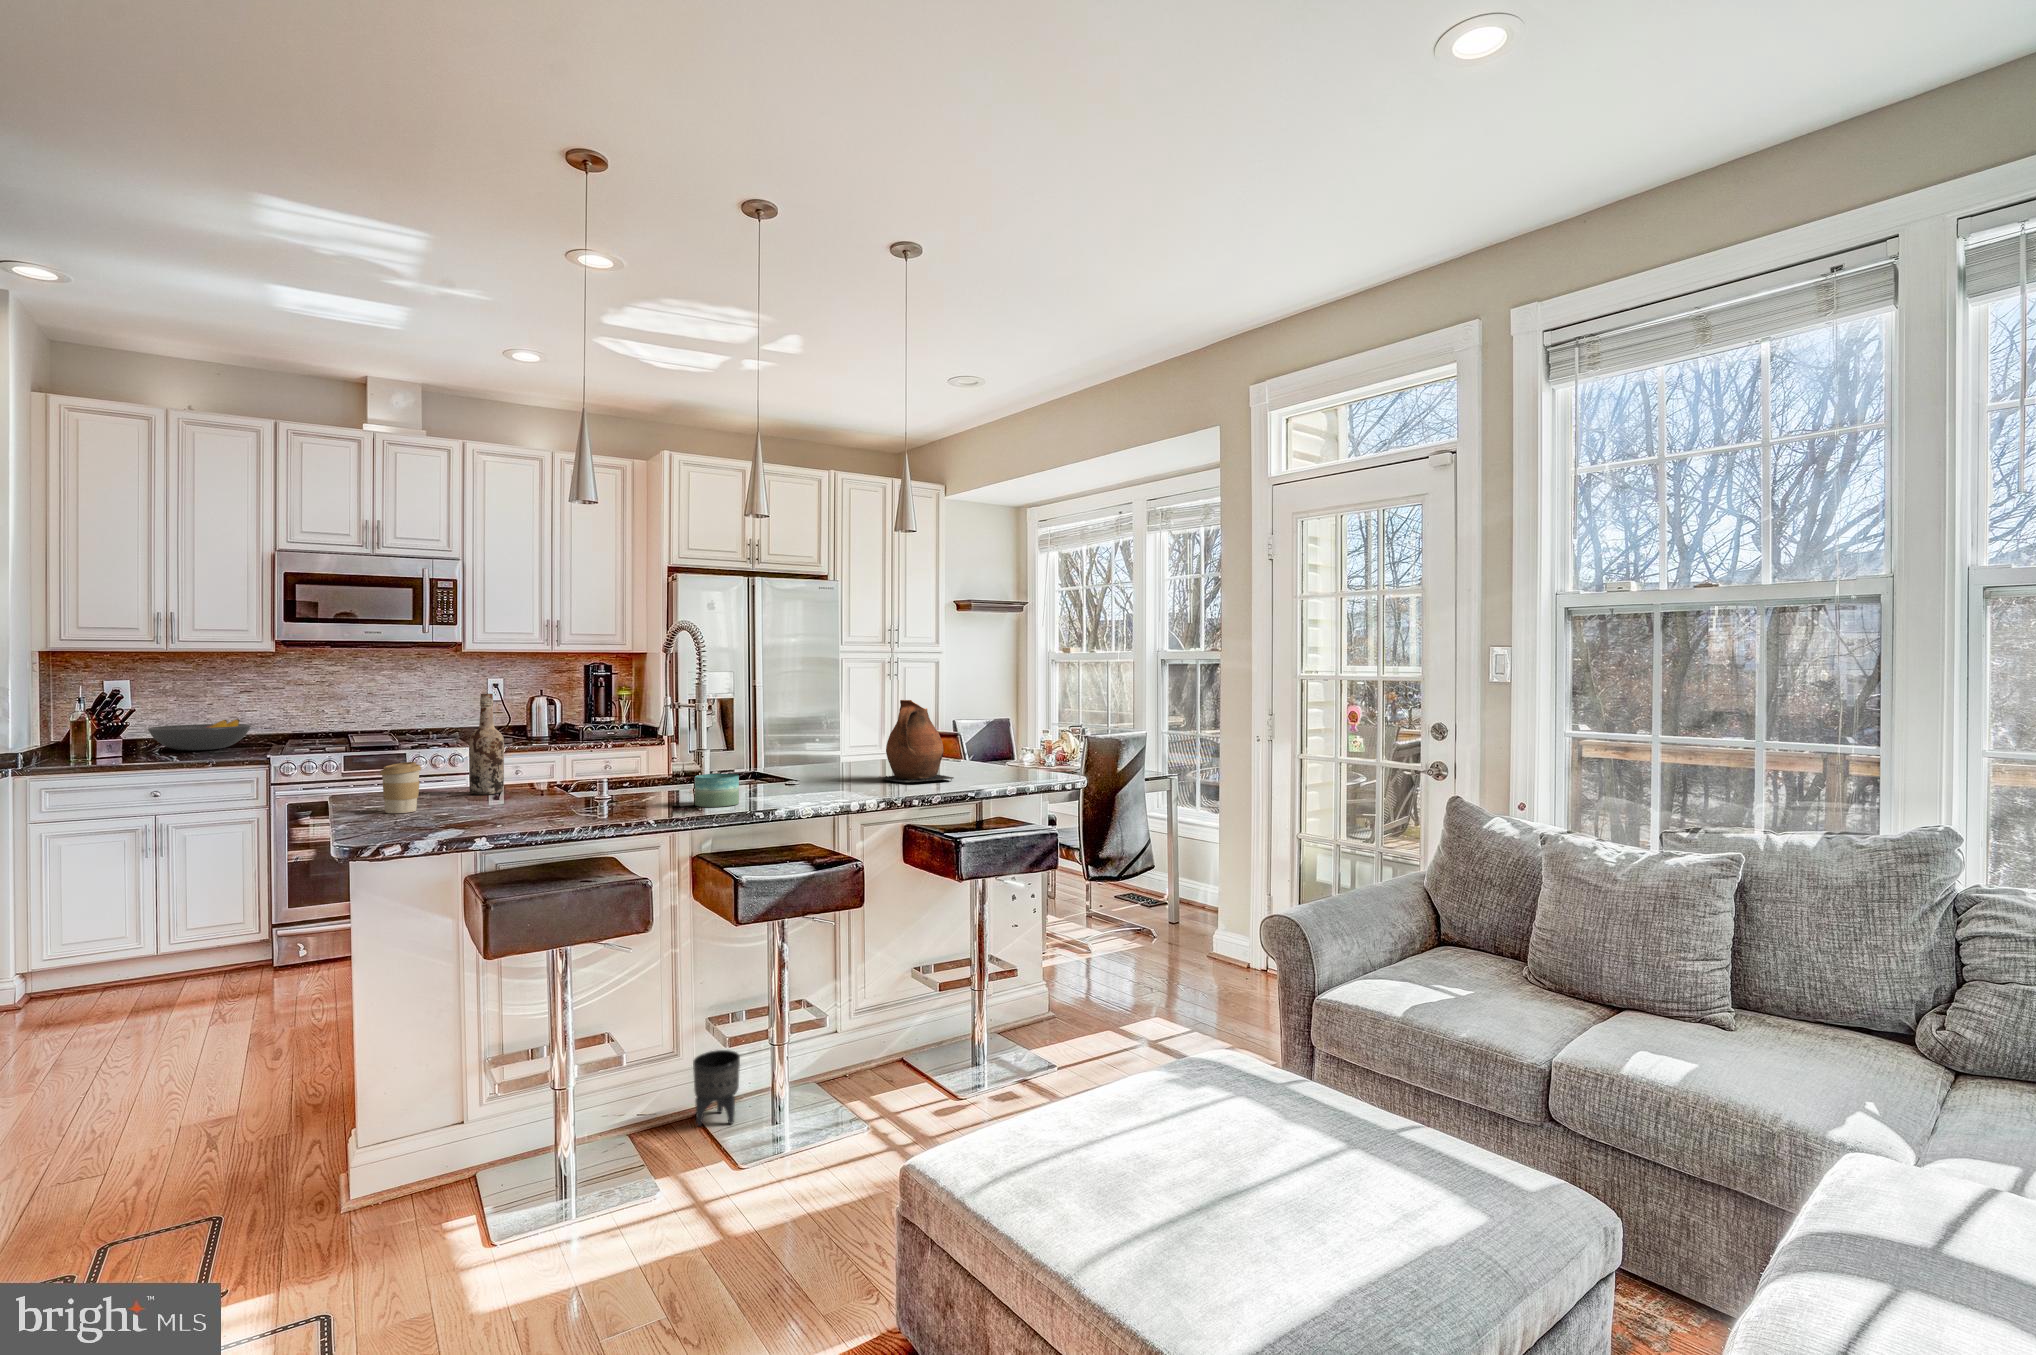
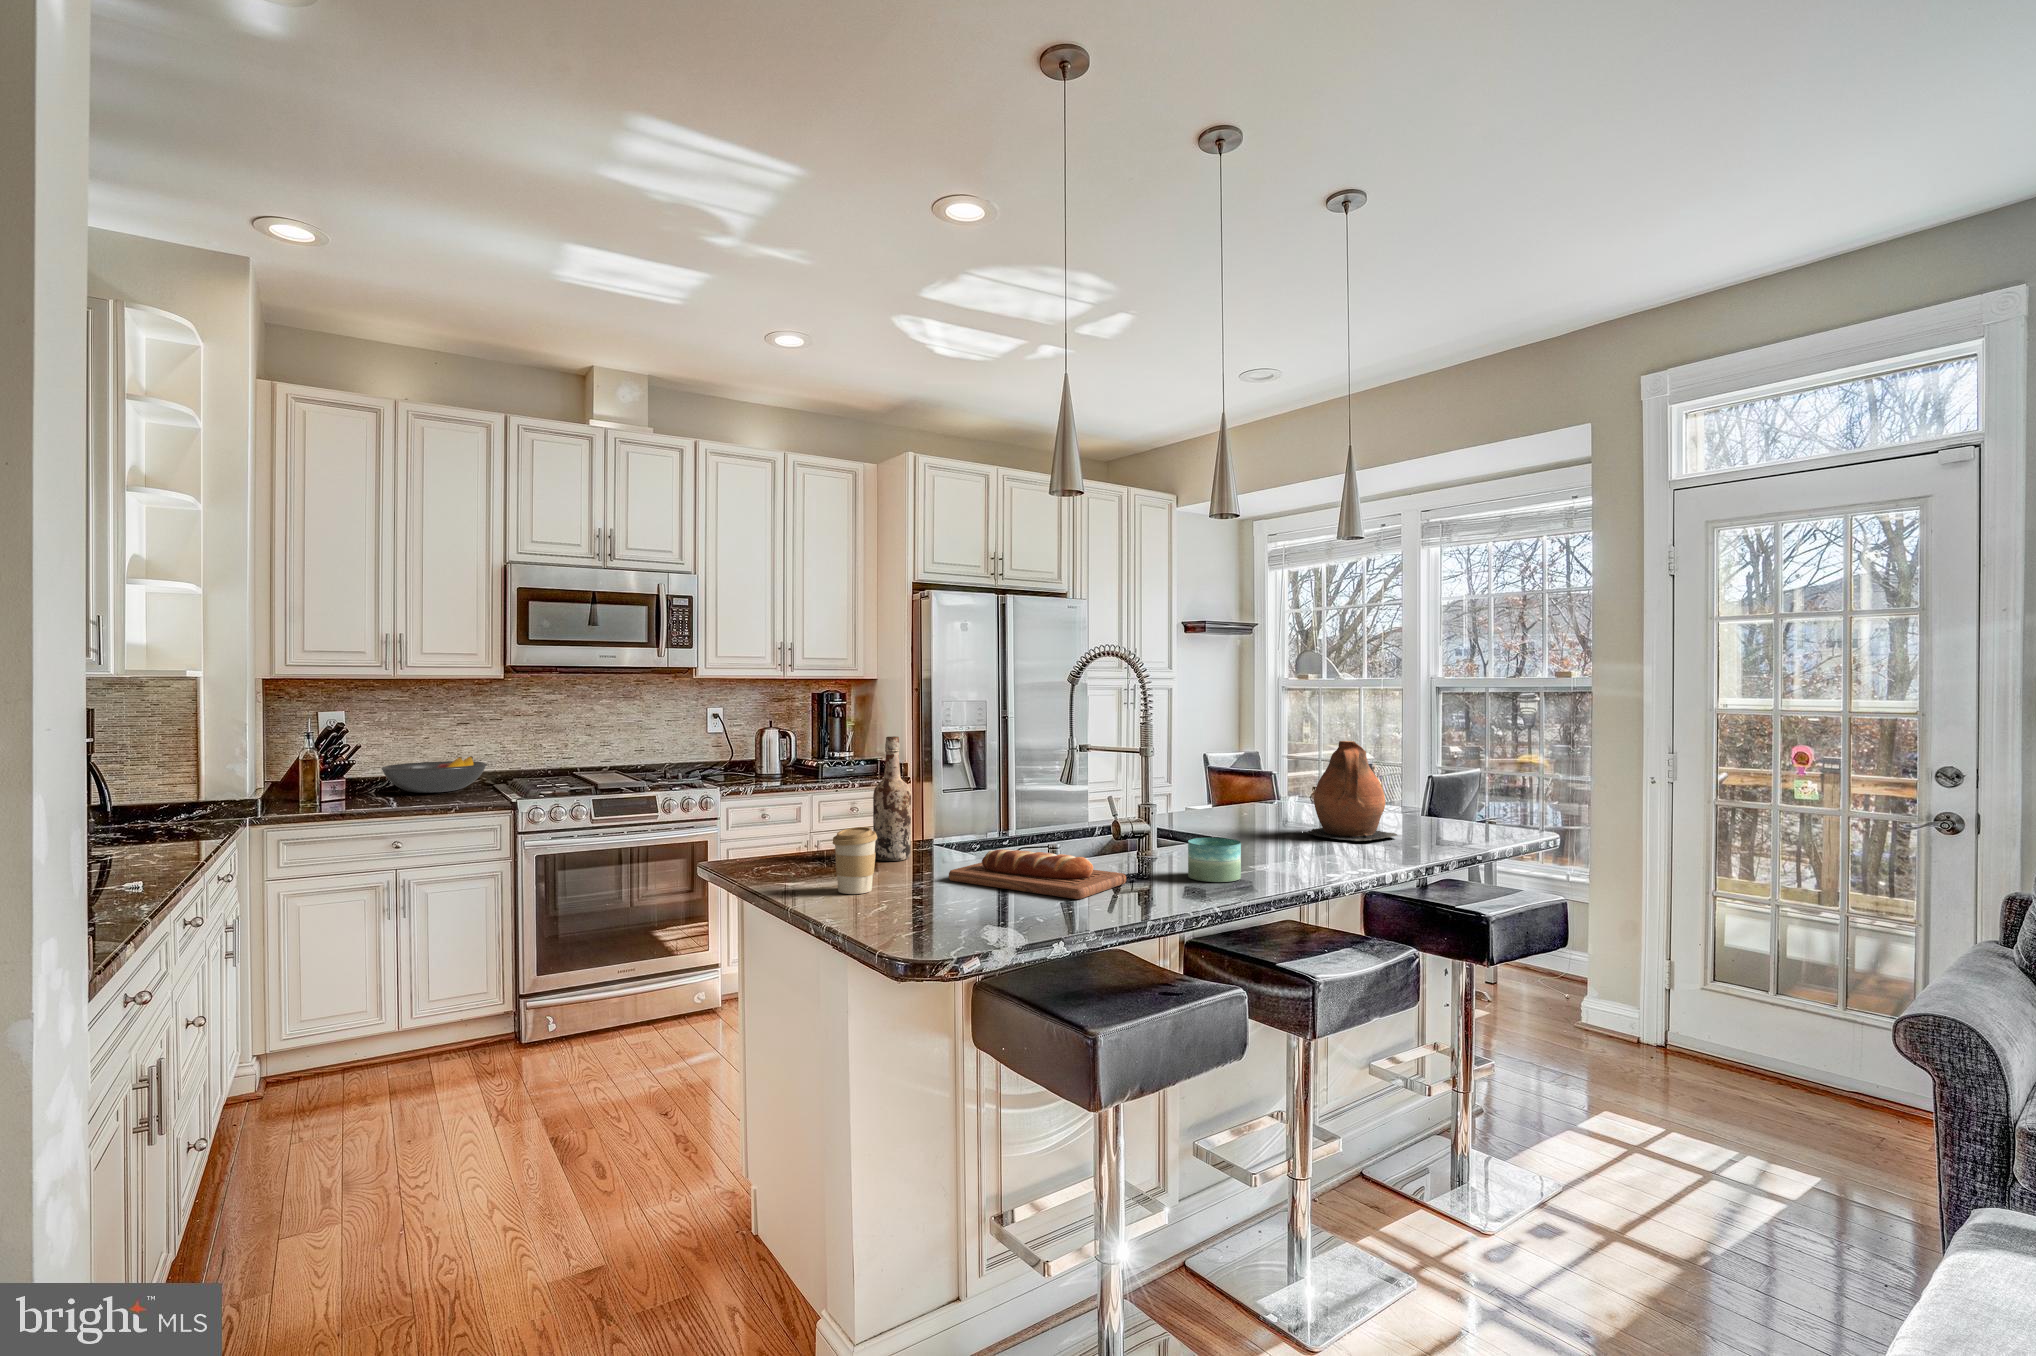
bread loaf: none [495,782,632,816] -> present [949,849,1126,899]
planter: present [693,1050,740,1126] -> none [1183,1183,1240,1285]

